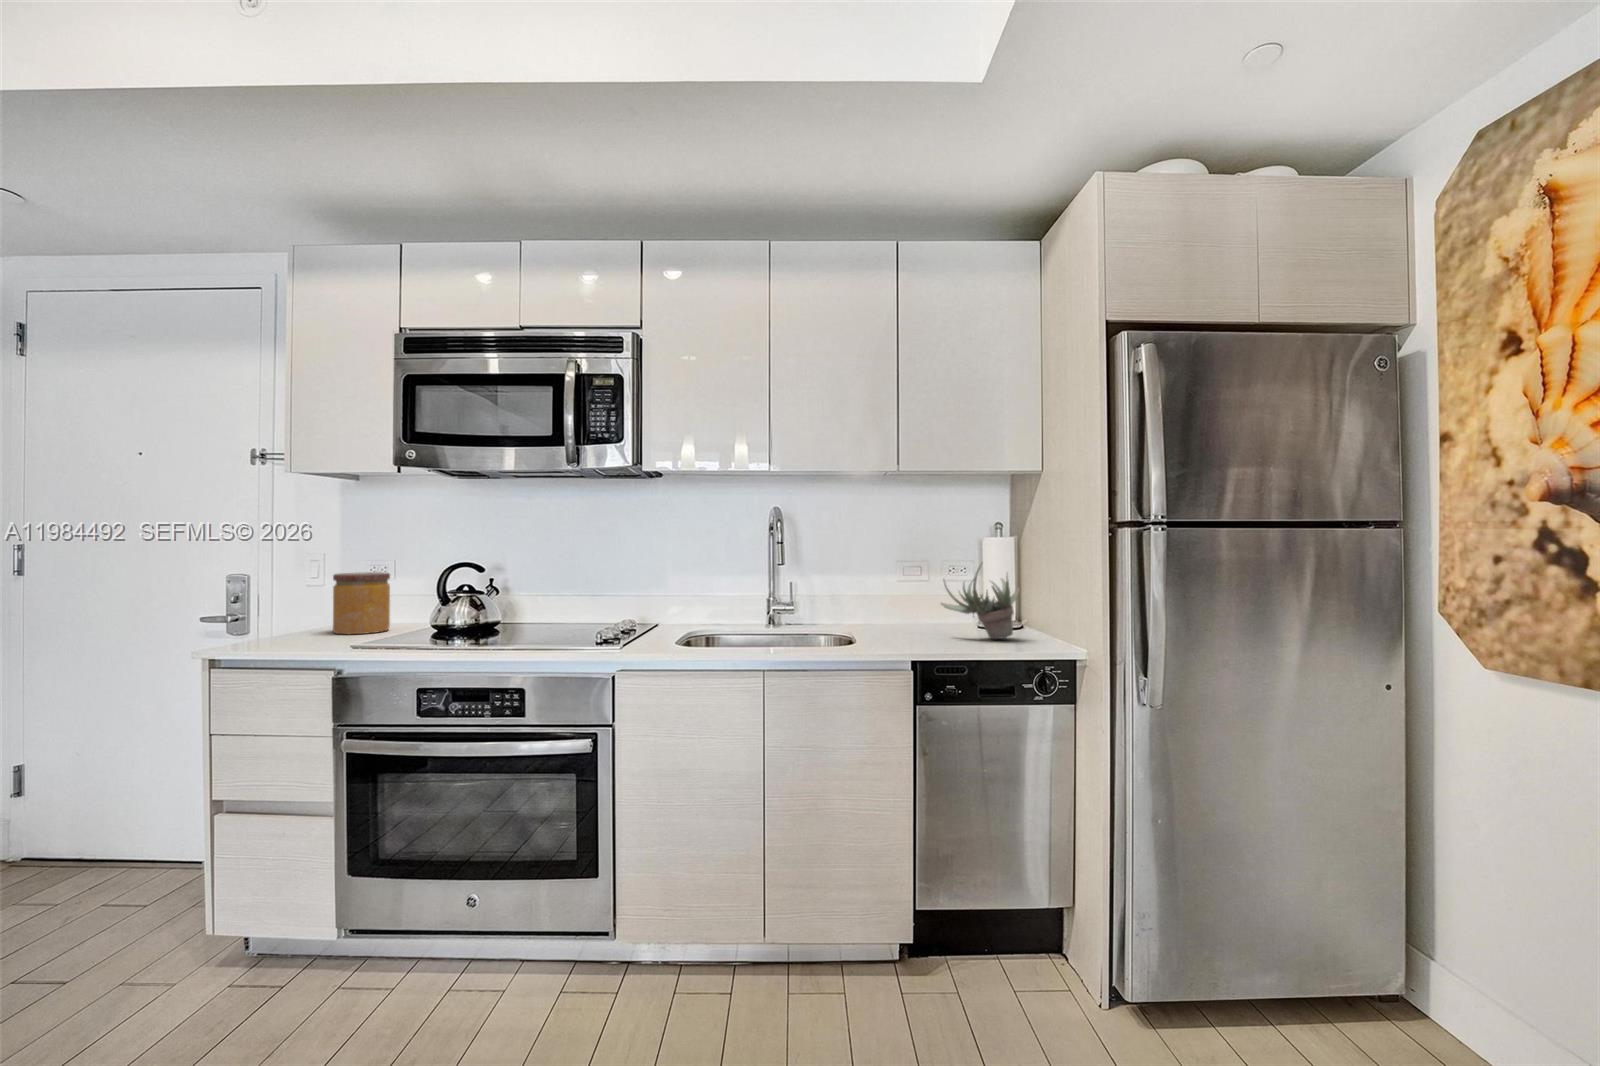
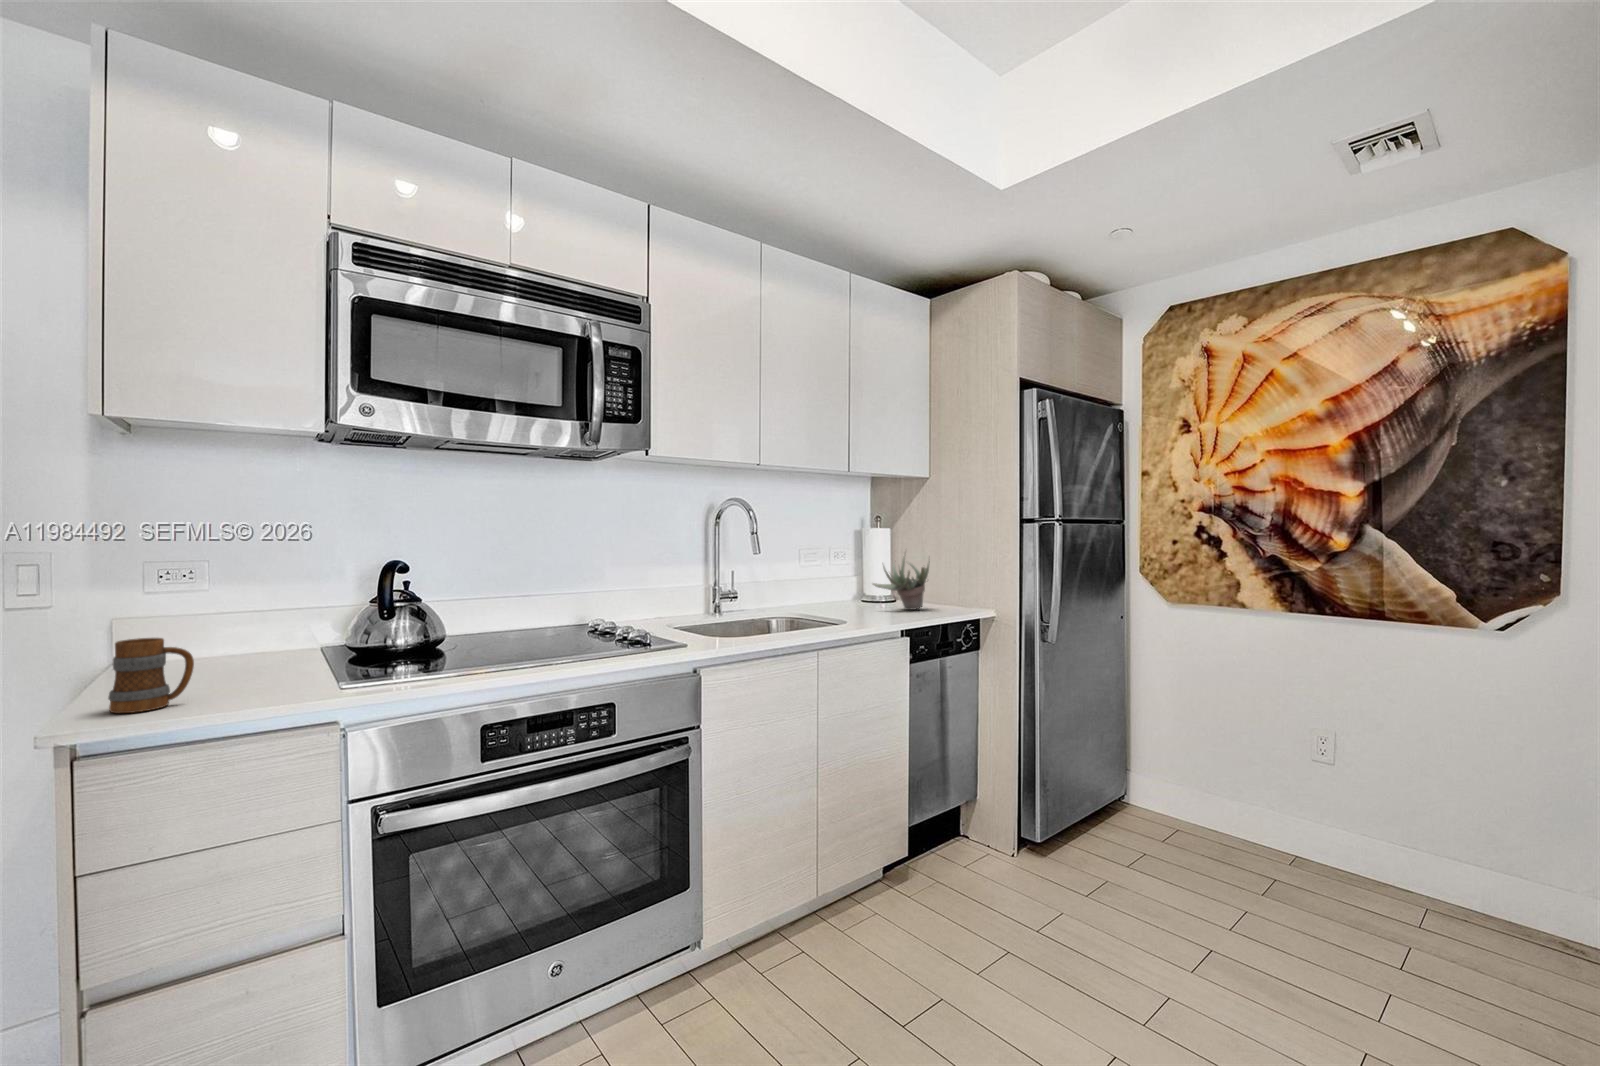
jar: present [333,572,390,634] -> none [172,579,270,678]
mug: none [237,604,279,647] -> present [108,638,194,713]

